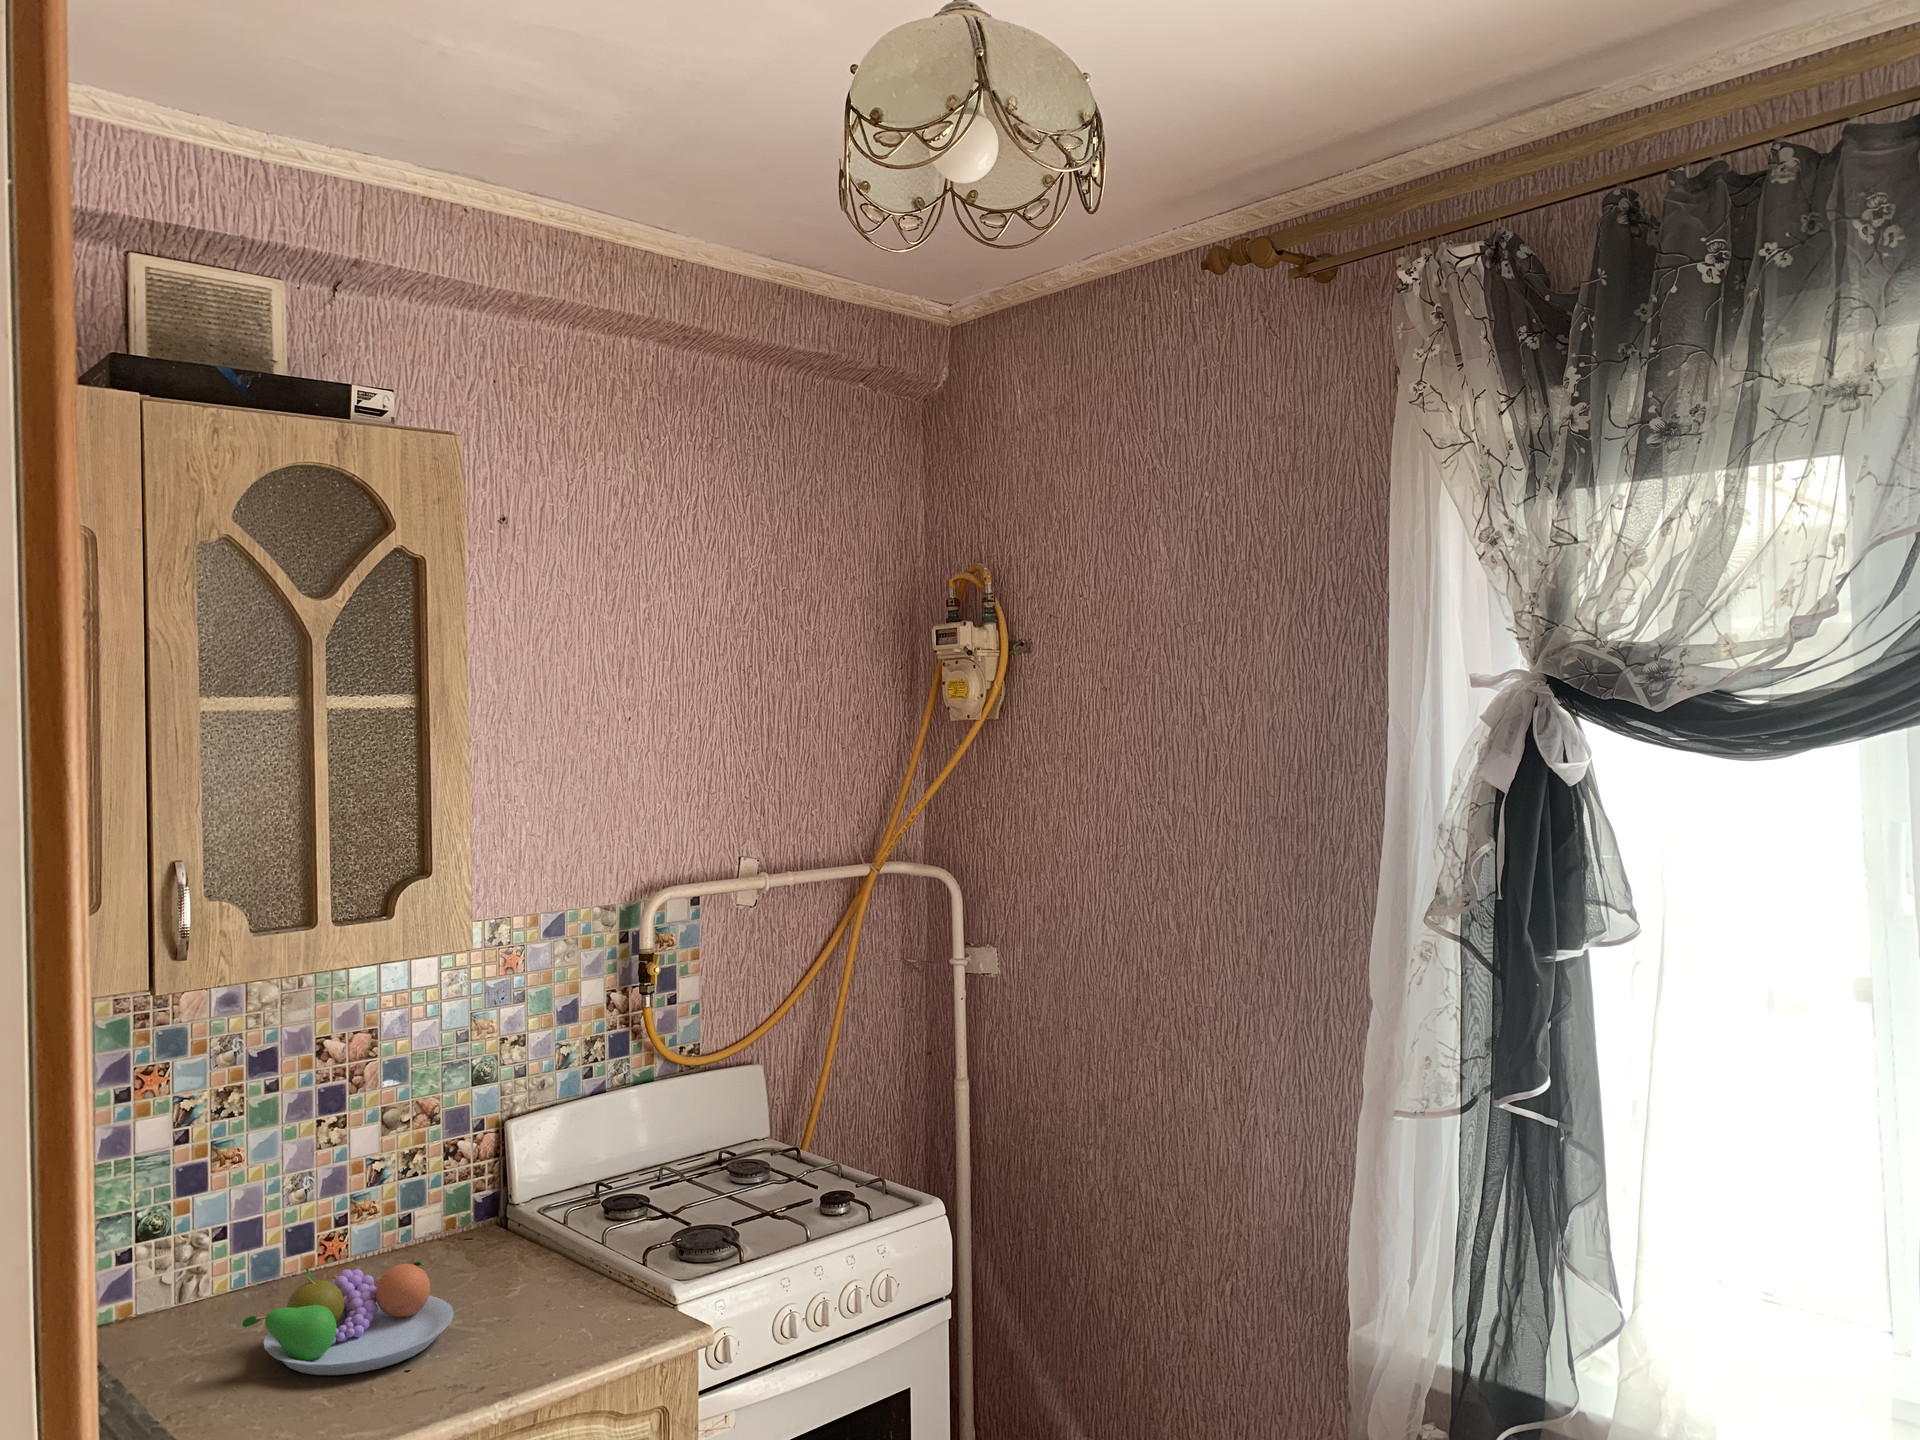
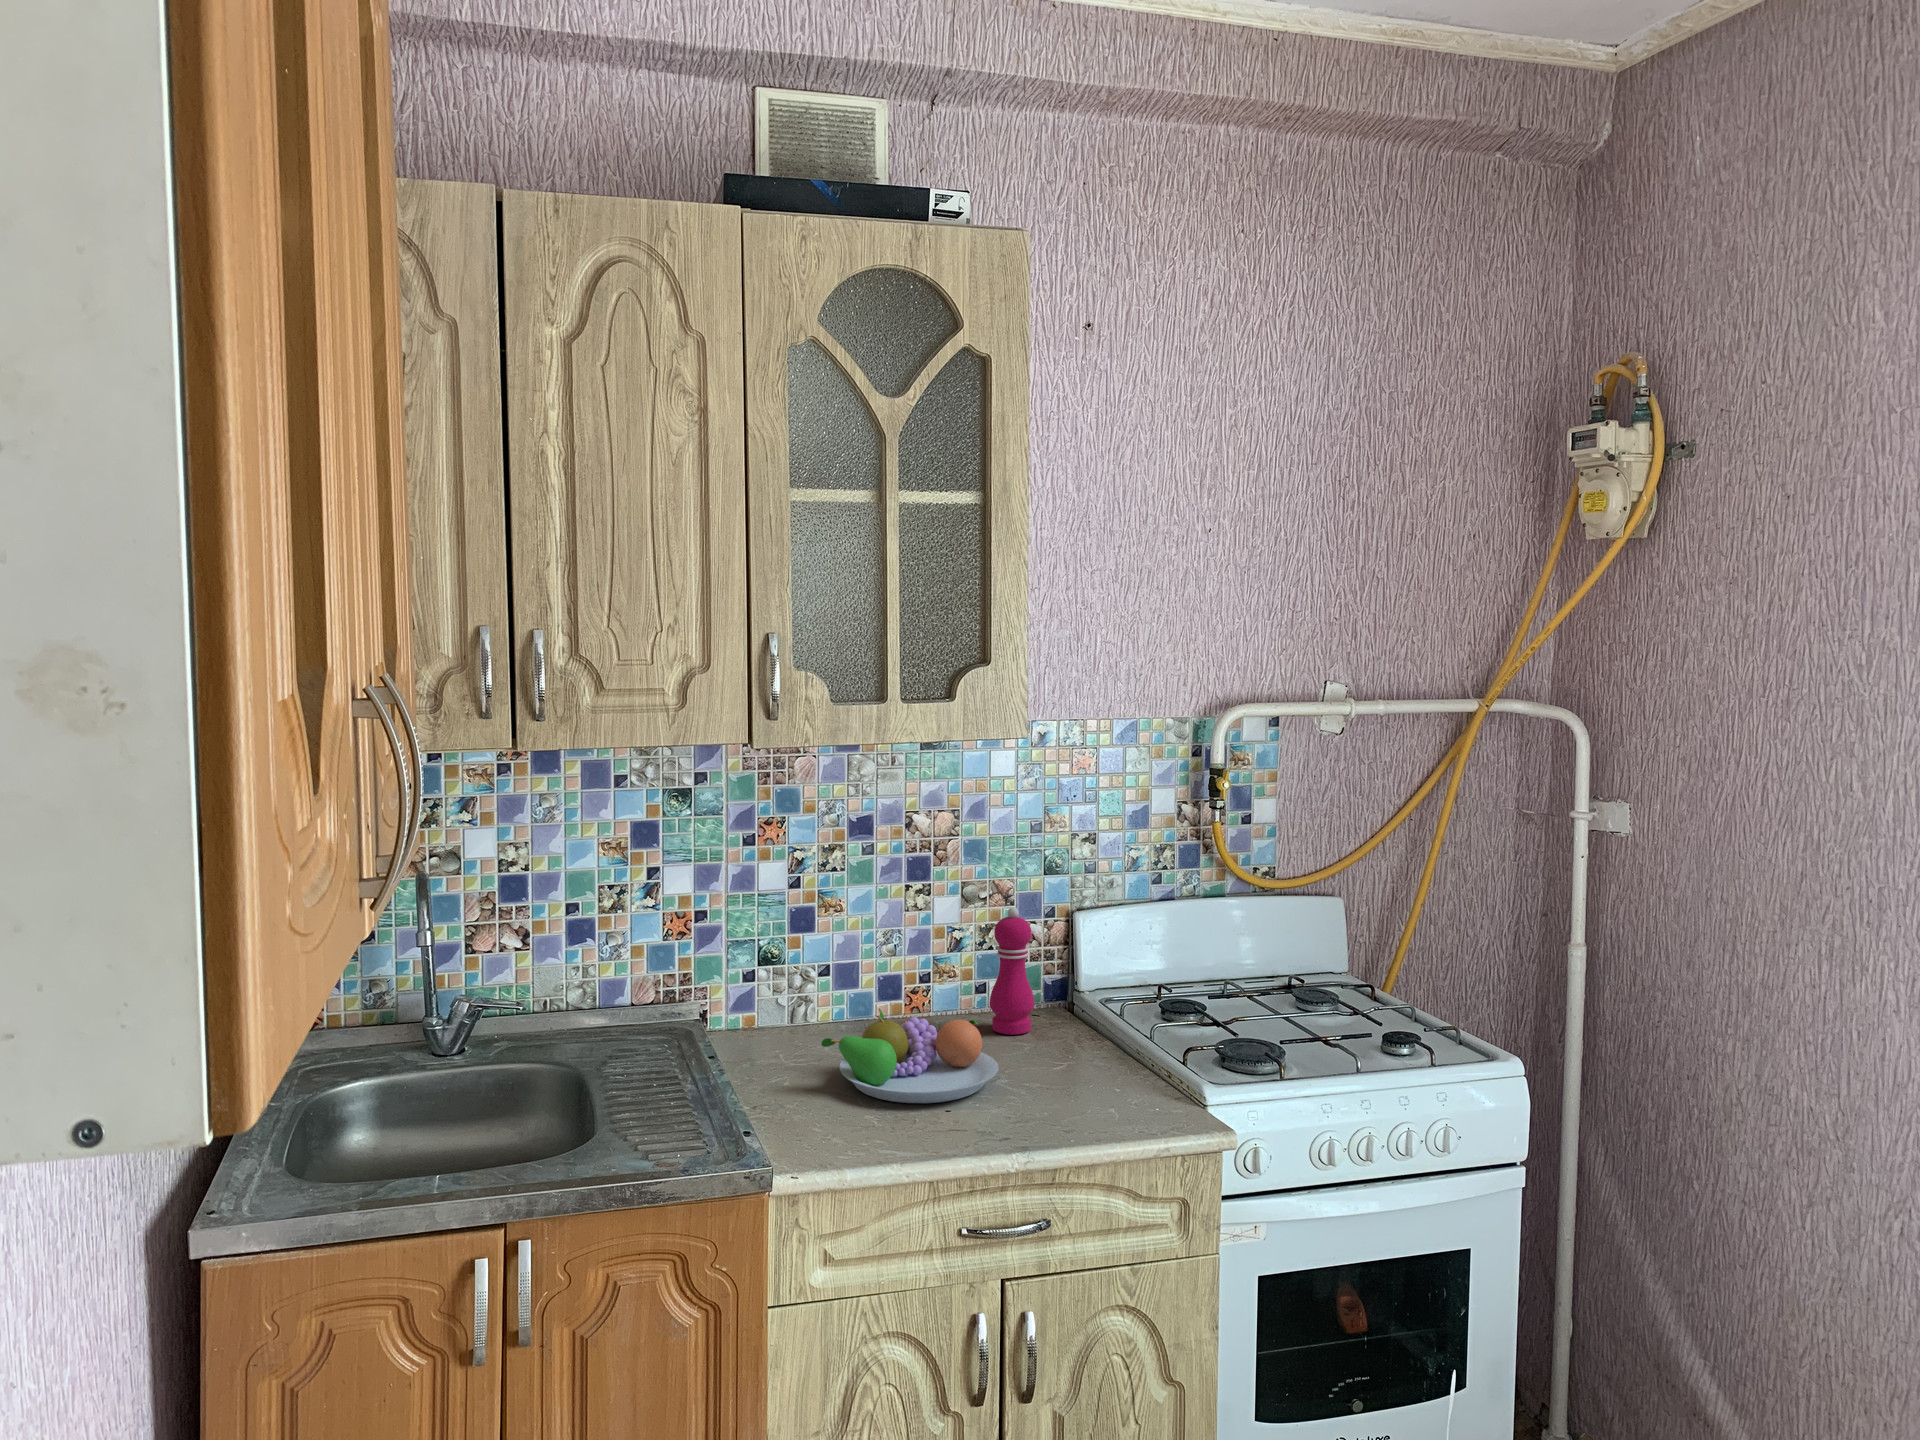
pepper mill: none [422,1127,472,1266] -> present [990,907,1034,1035]

